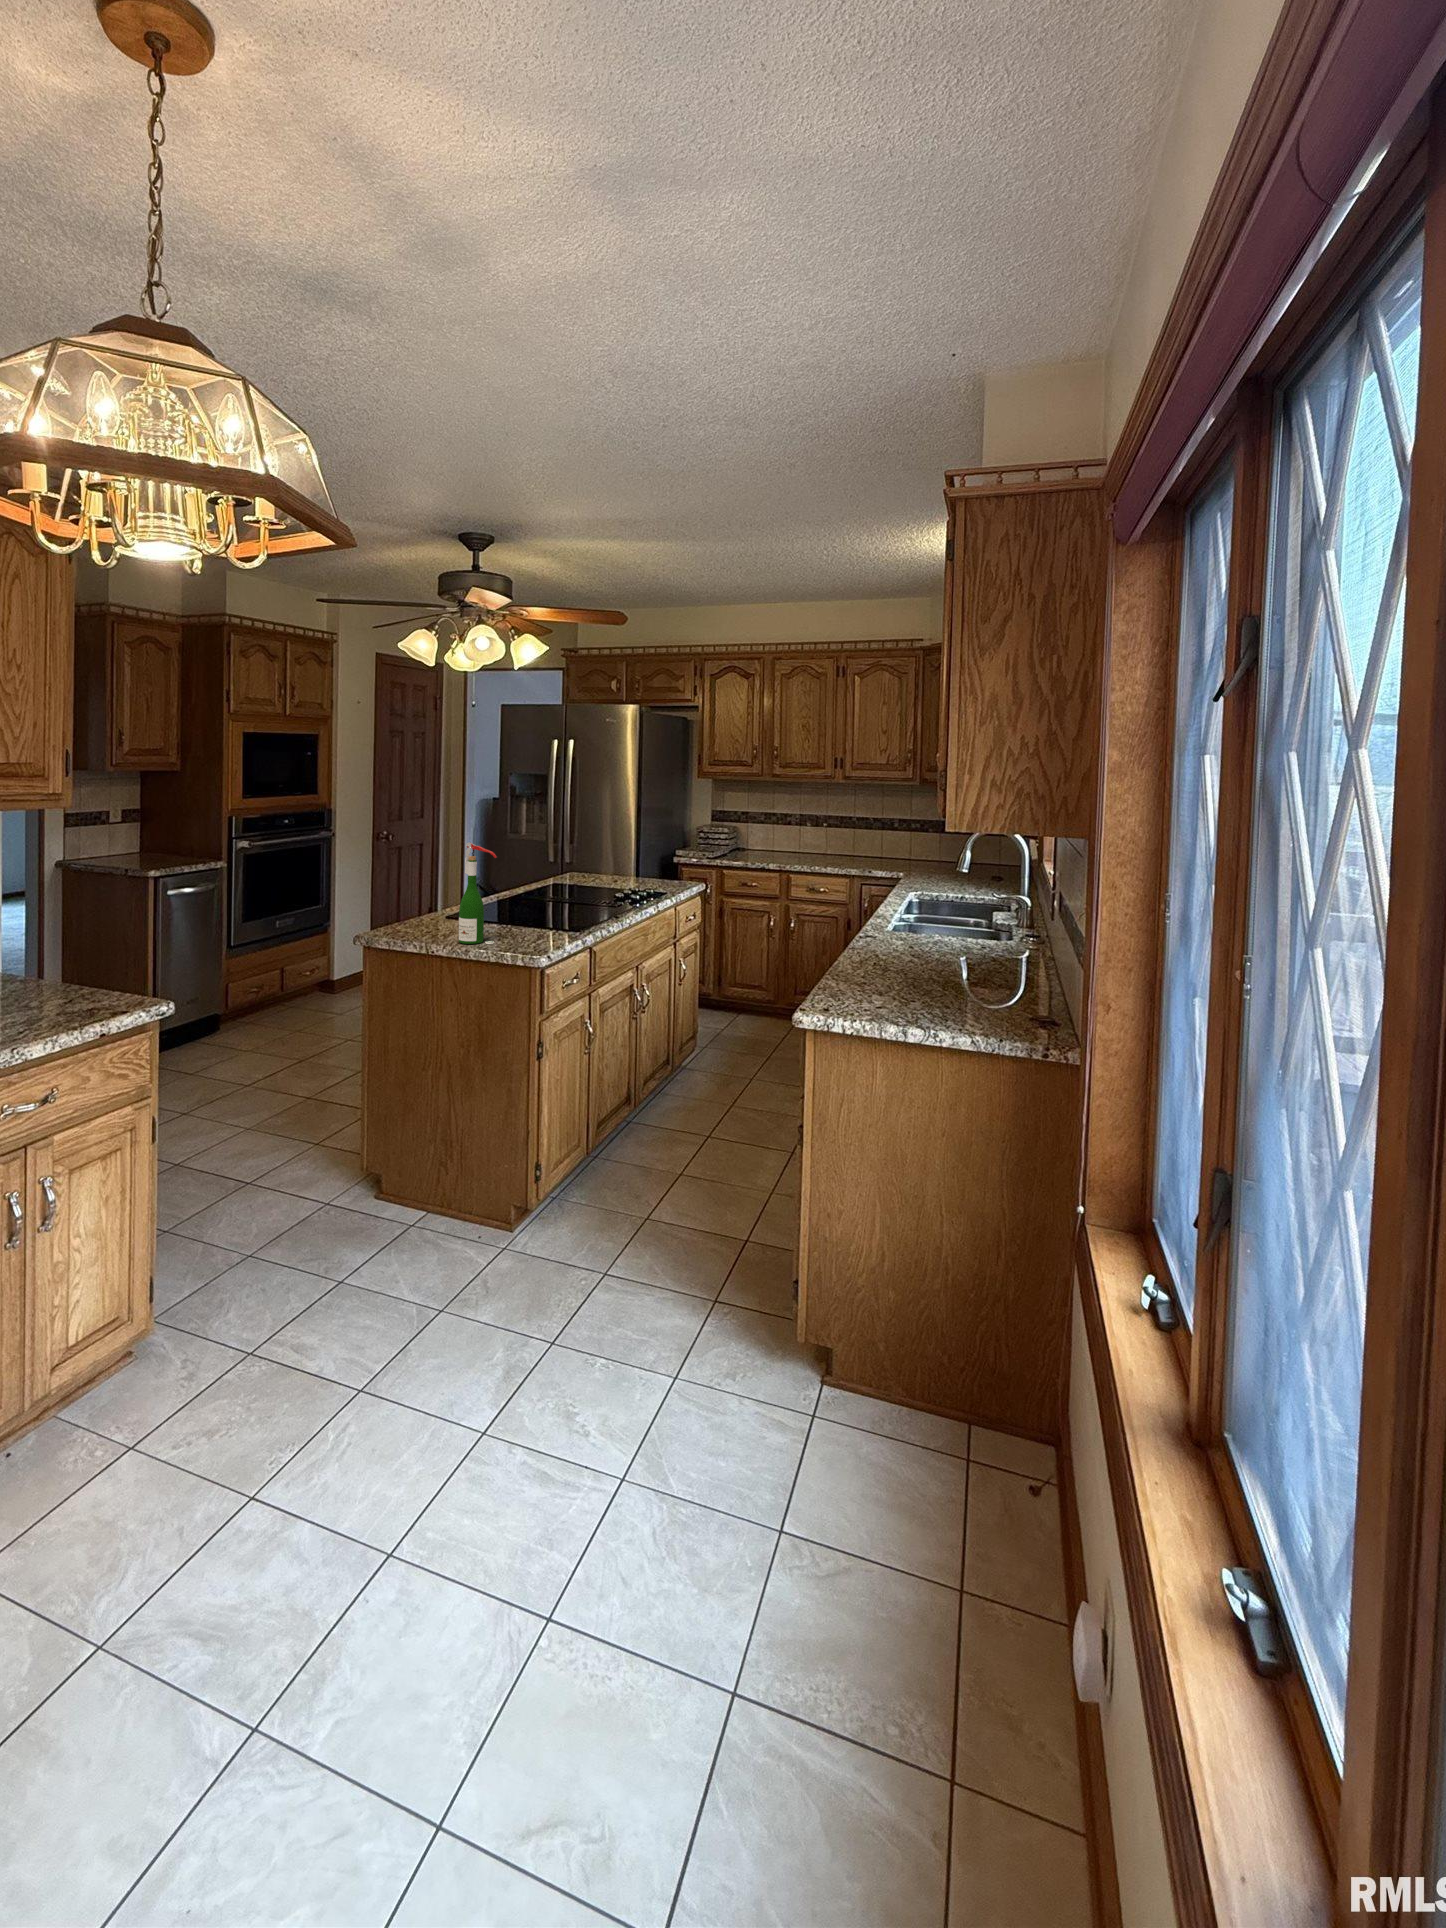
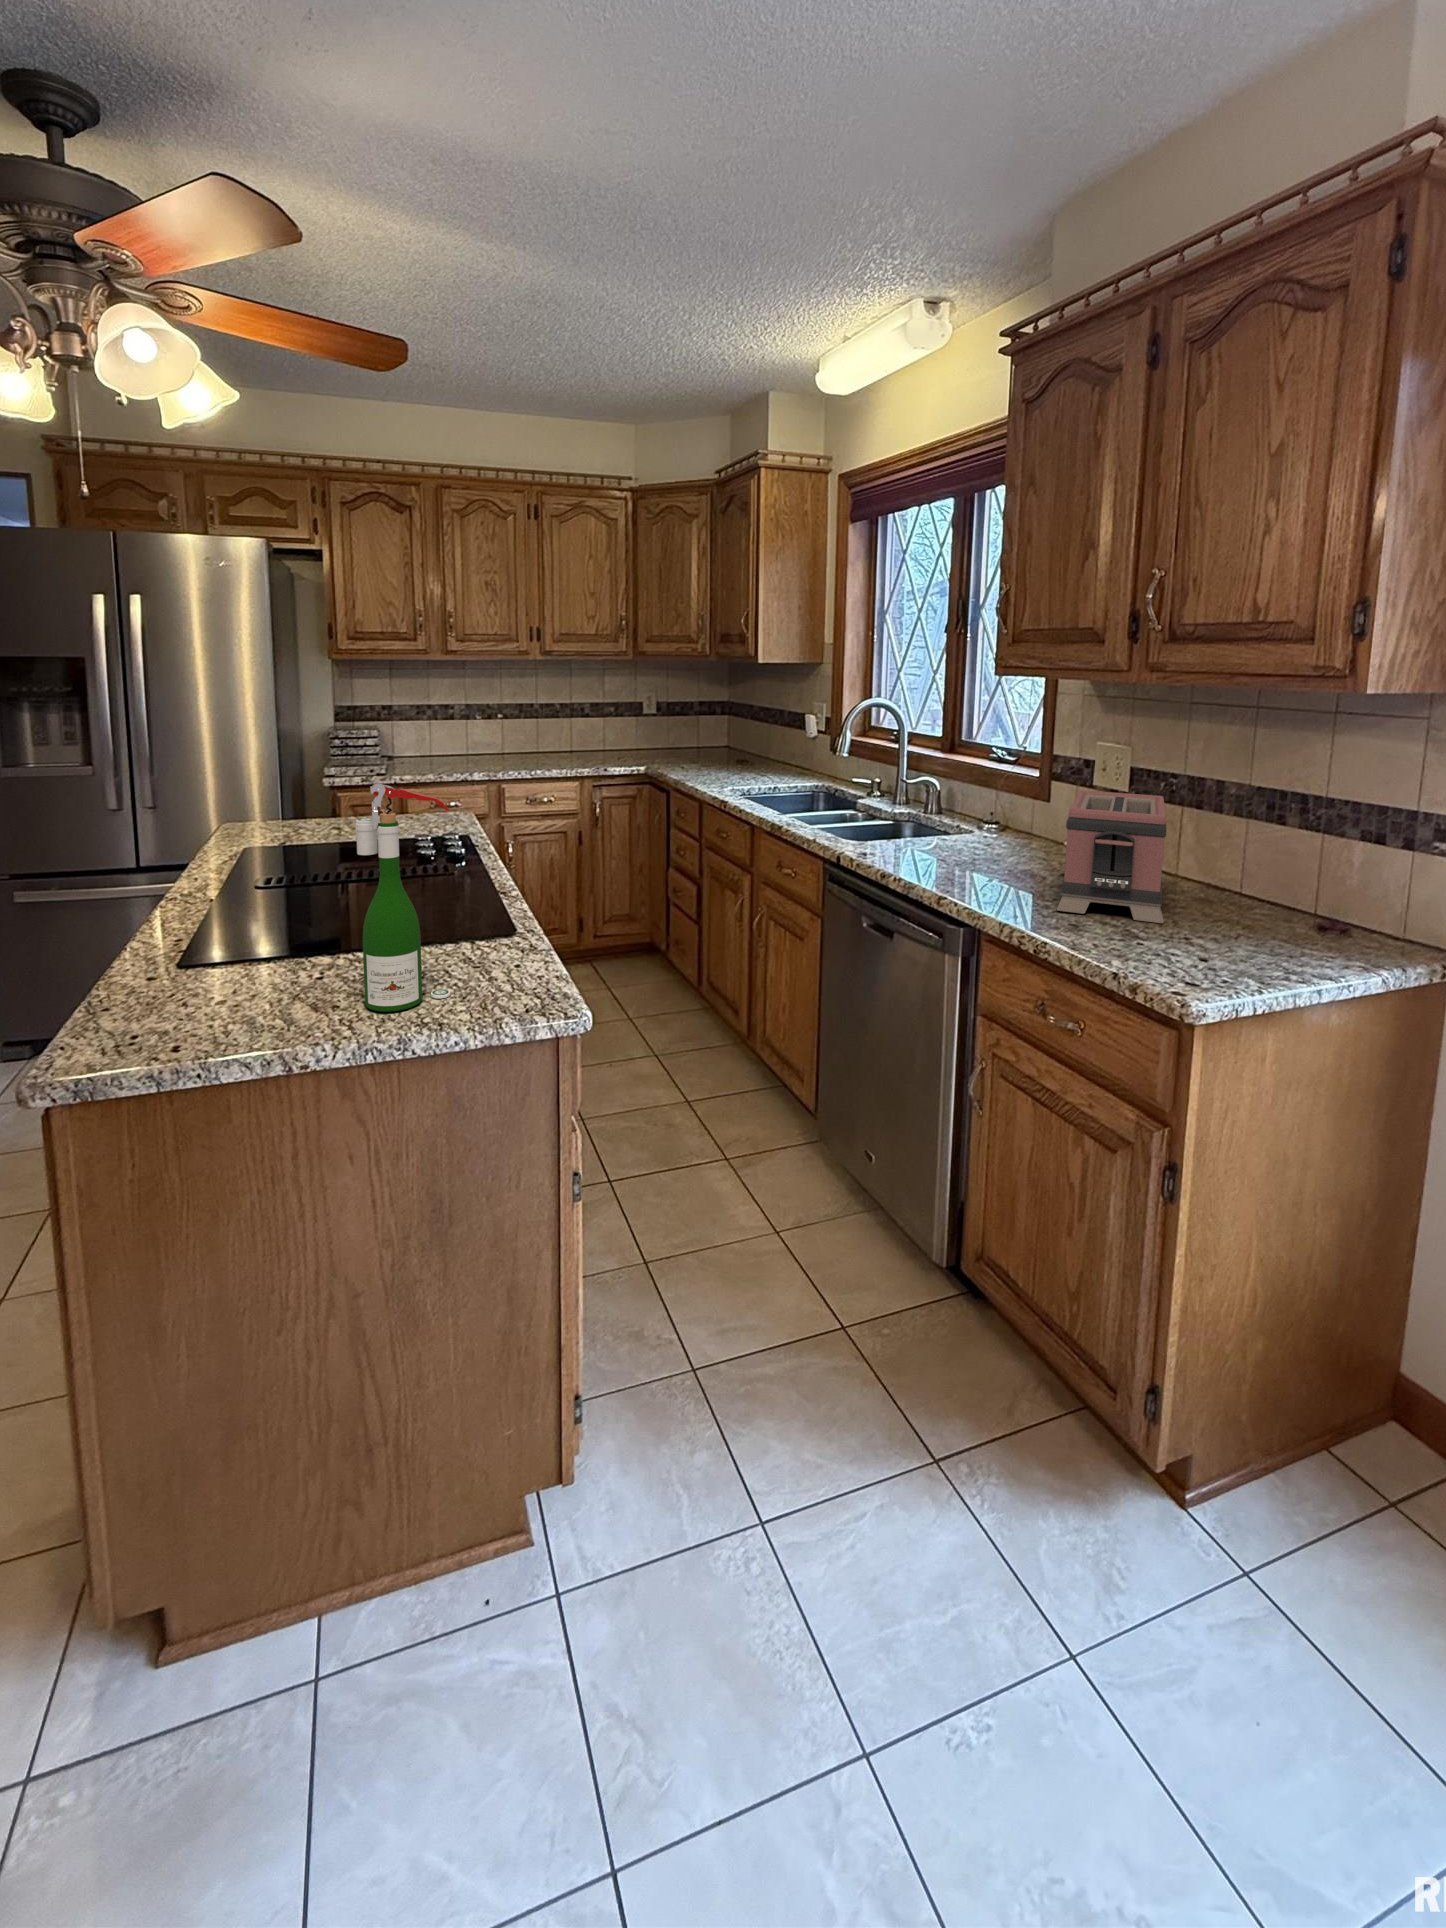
toaster: none [875,902,1011,997] -> present [1057,790,1167,923]

